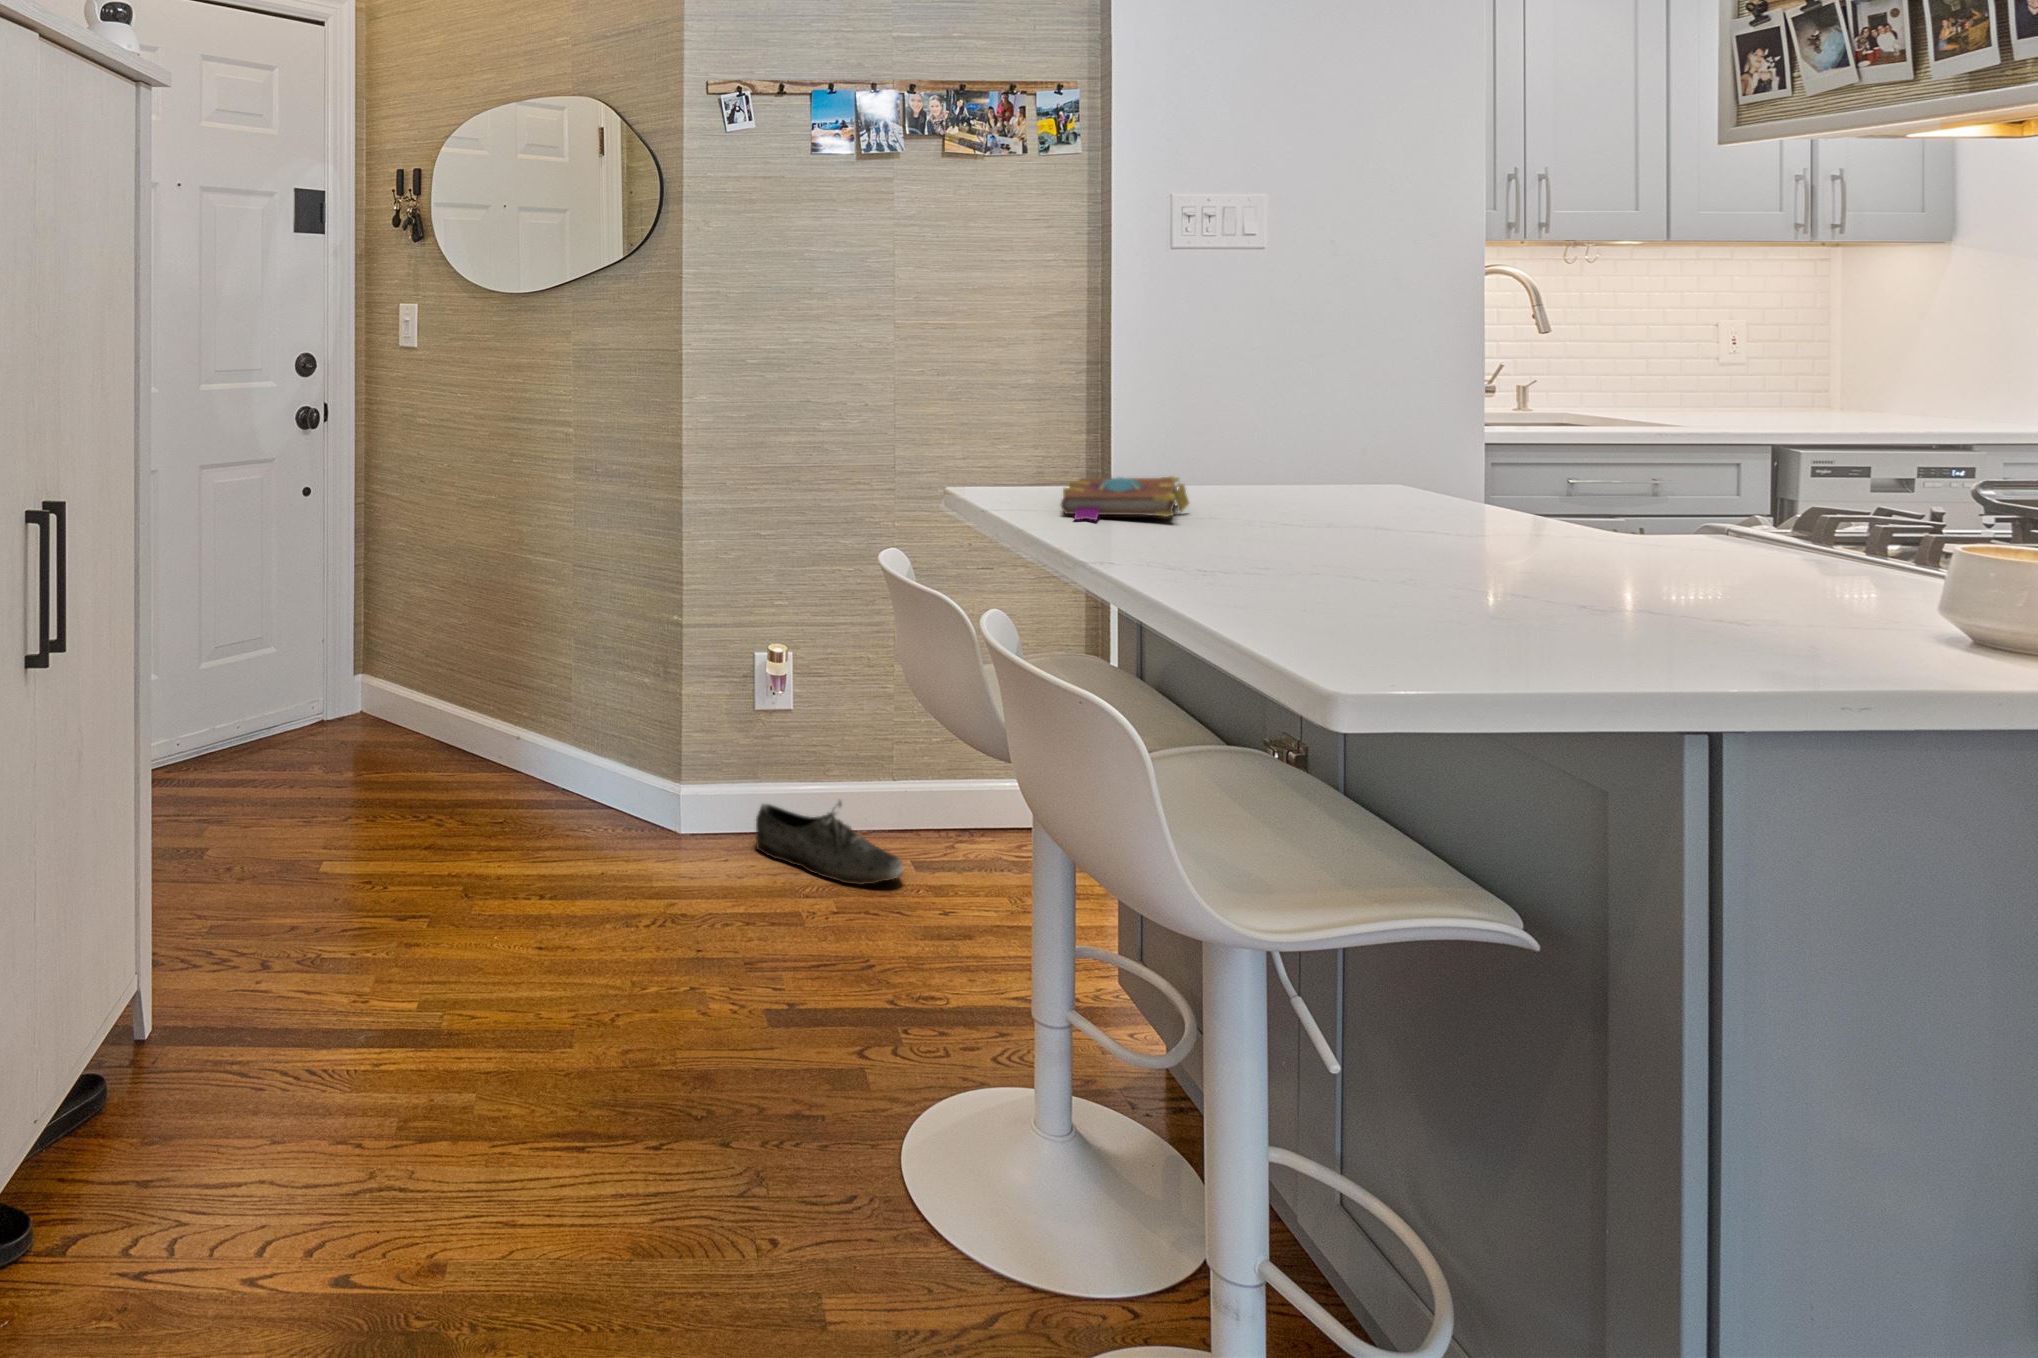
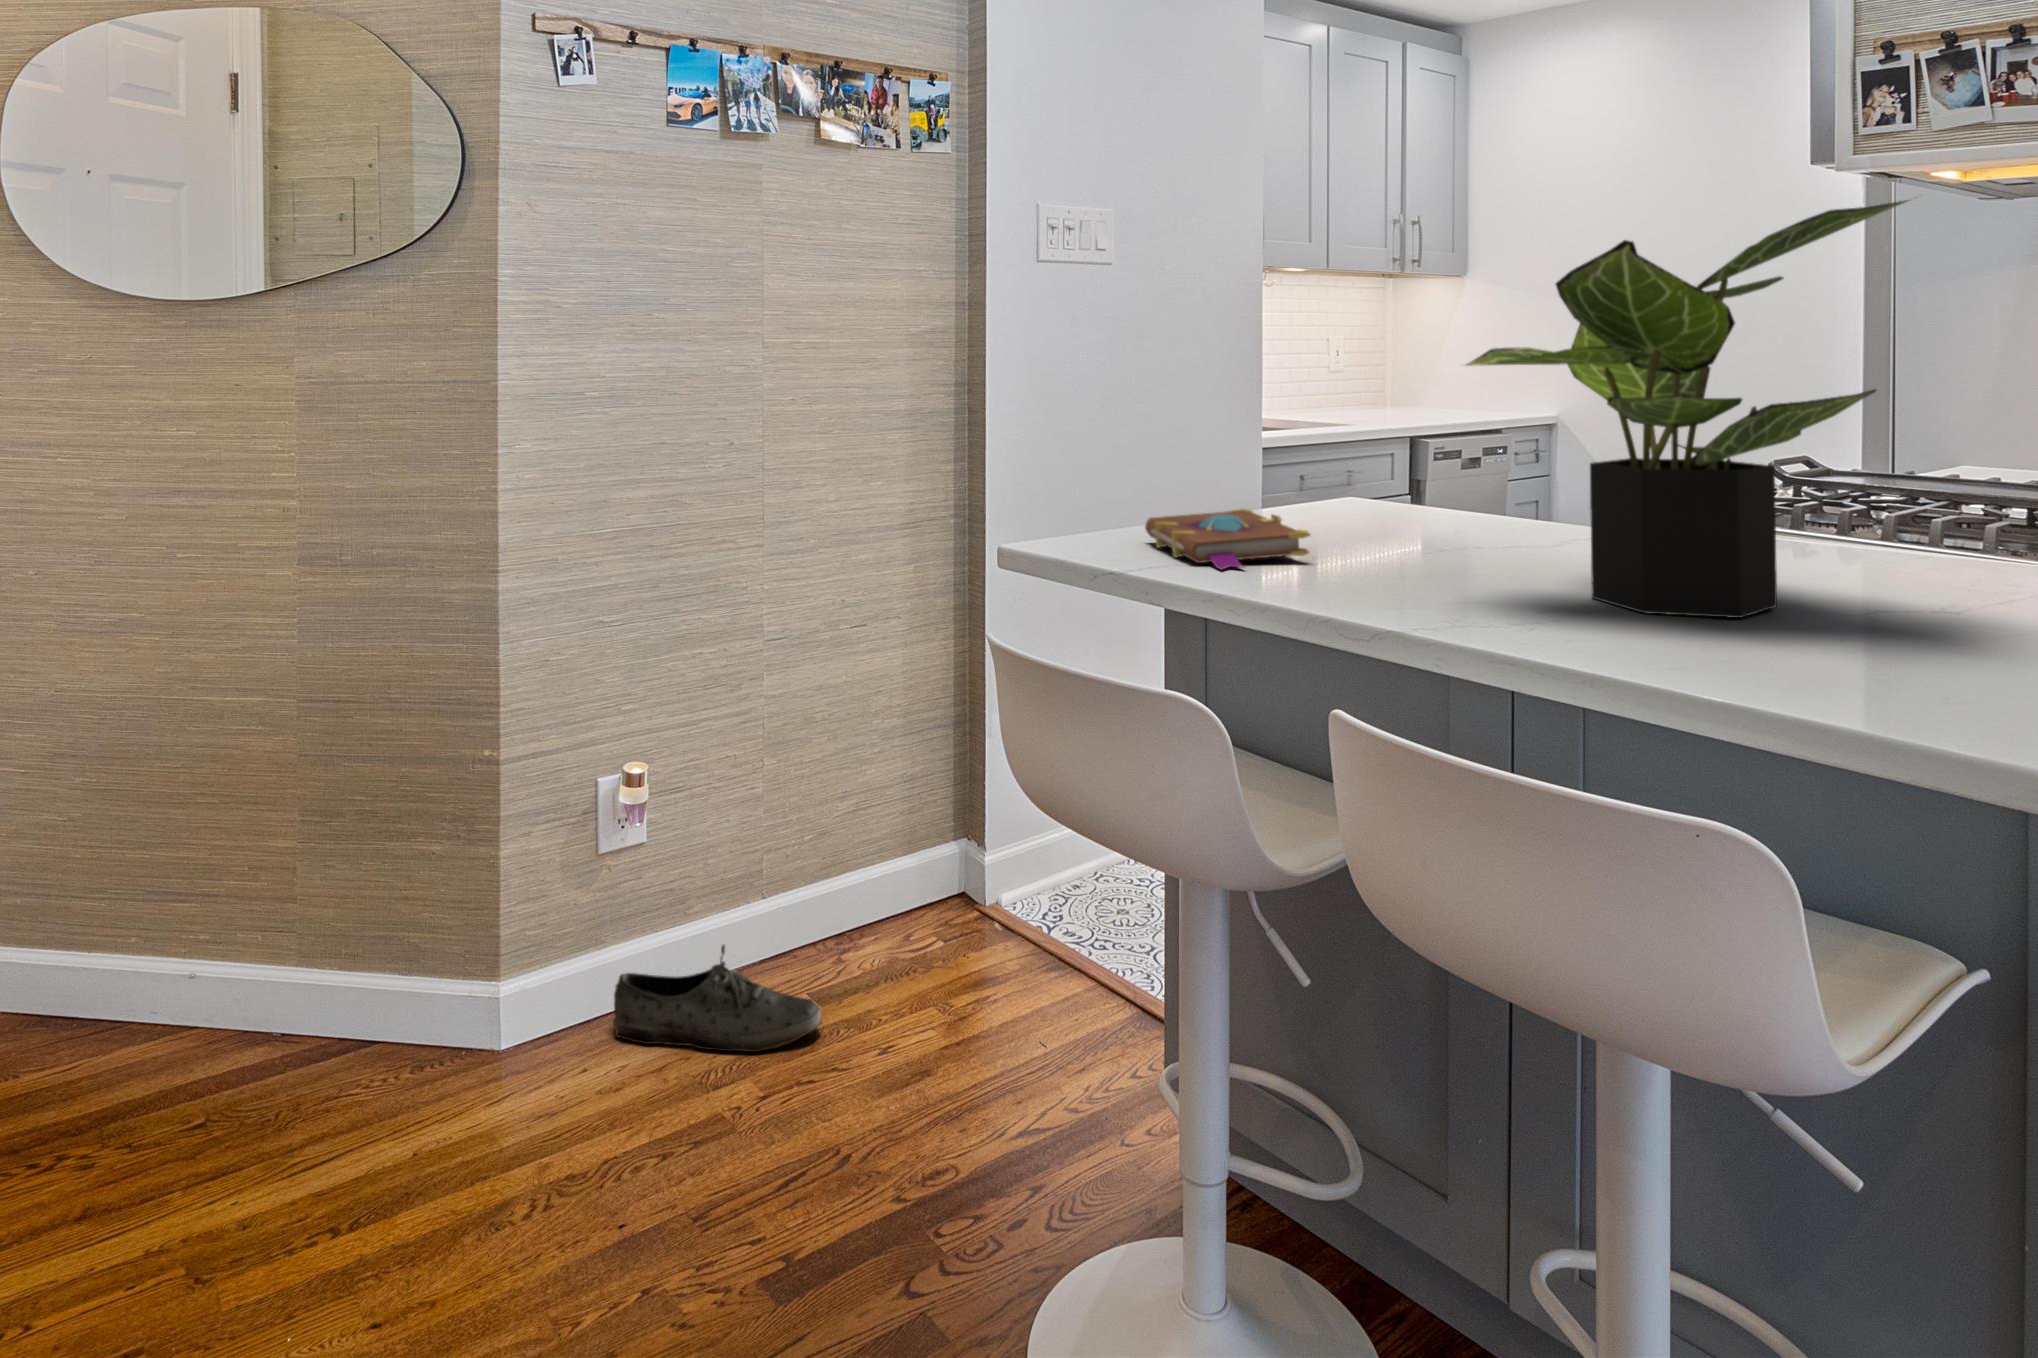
potted plant: none [1205,177,1670,597] -> present [1466,200,1907,618]

